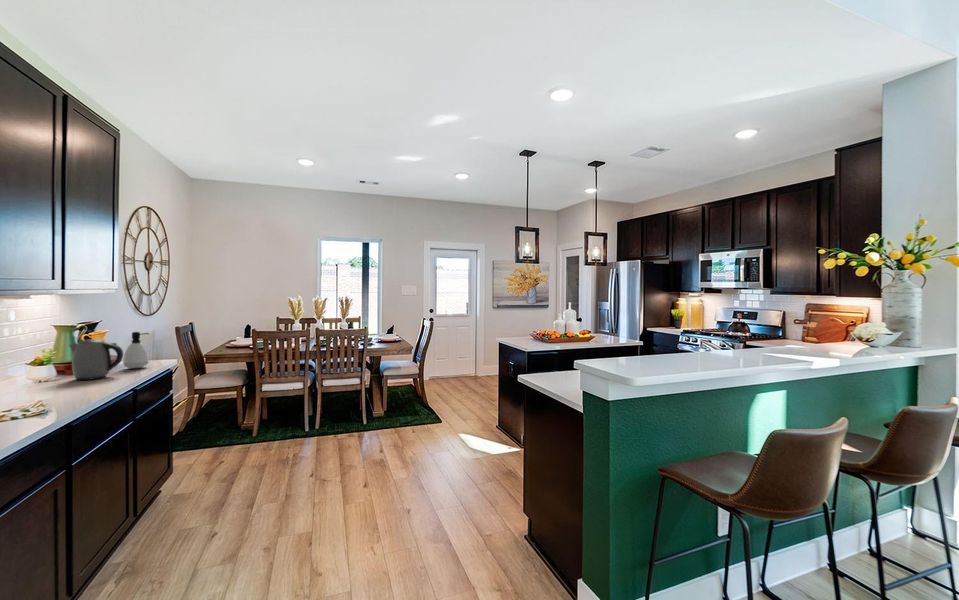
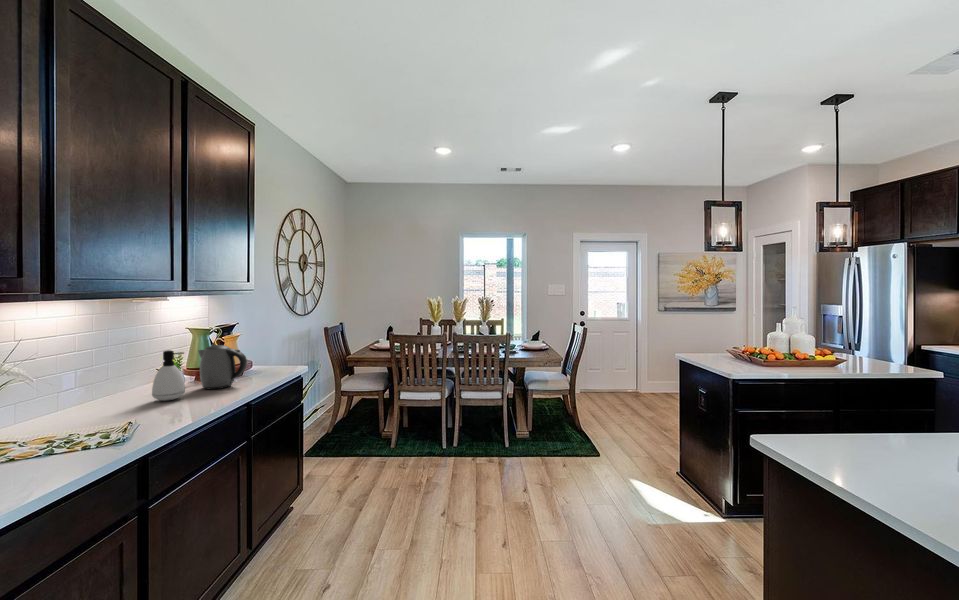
soap dispenser: present [123,332,149,368] -> present [152,350,185,401]

